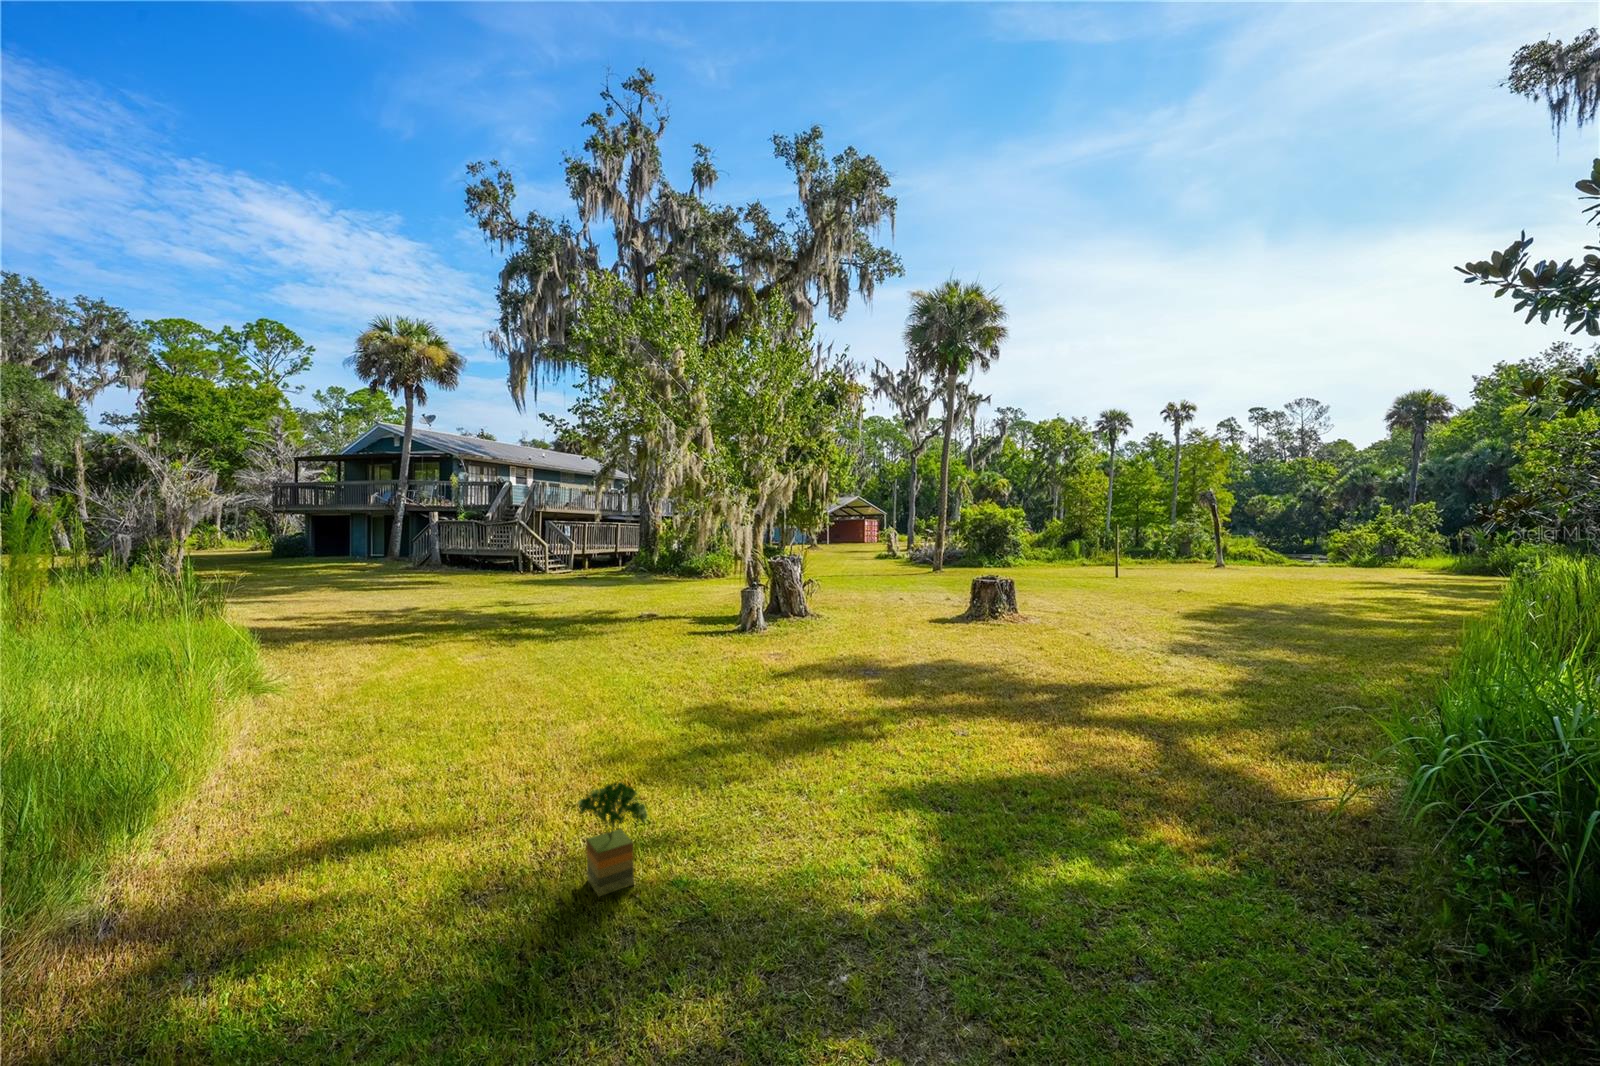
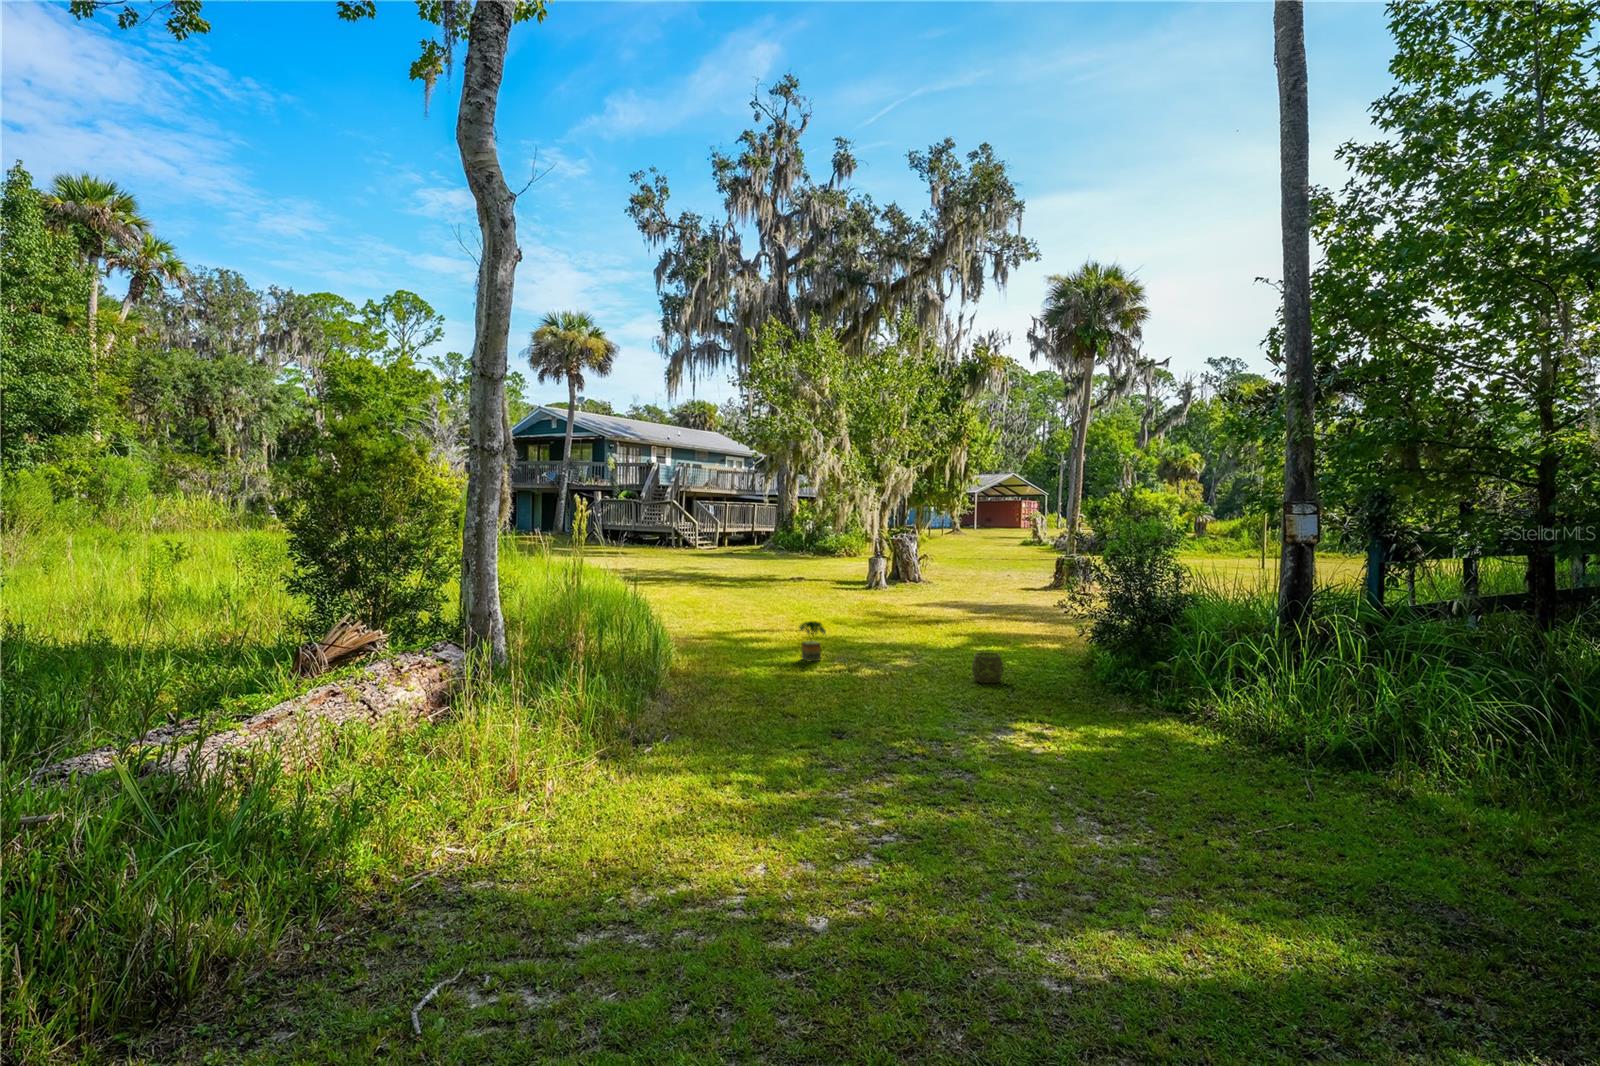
woven basket: none [1043,888,1139,1005] -> present [972,652,1004,683]

